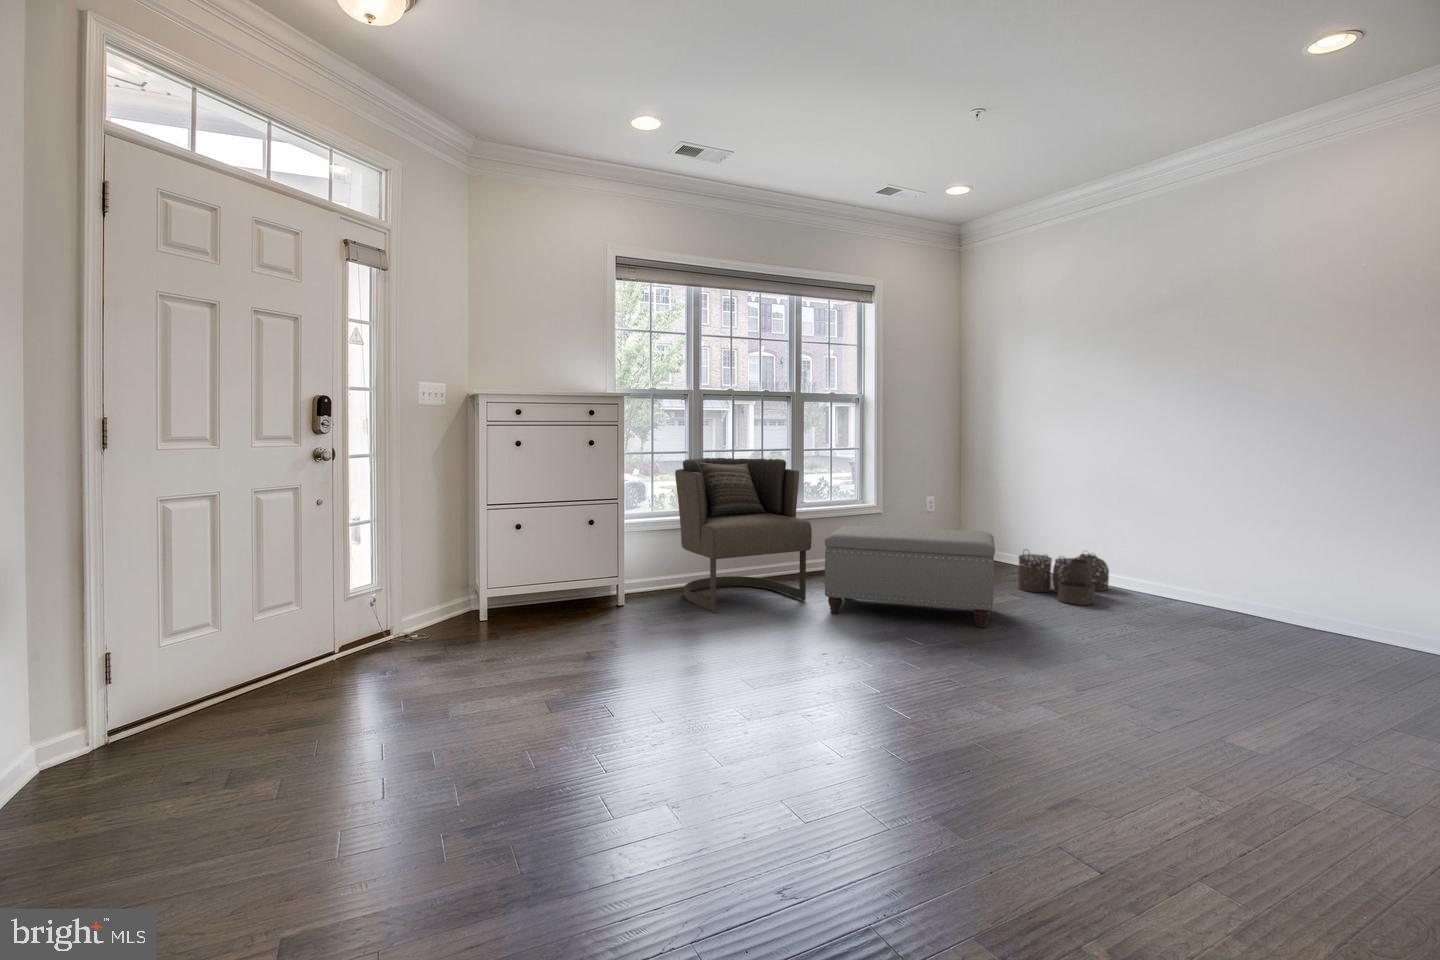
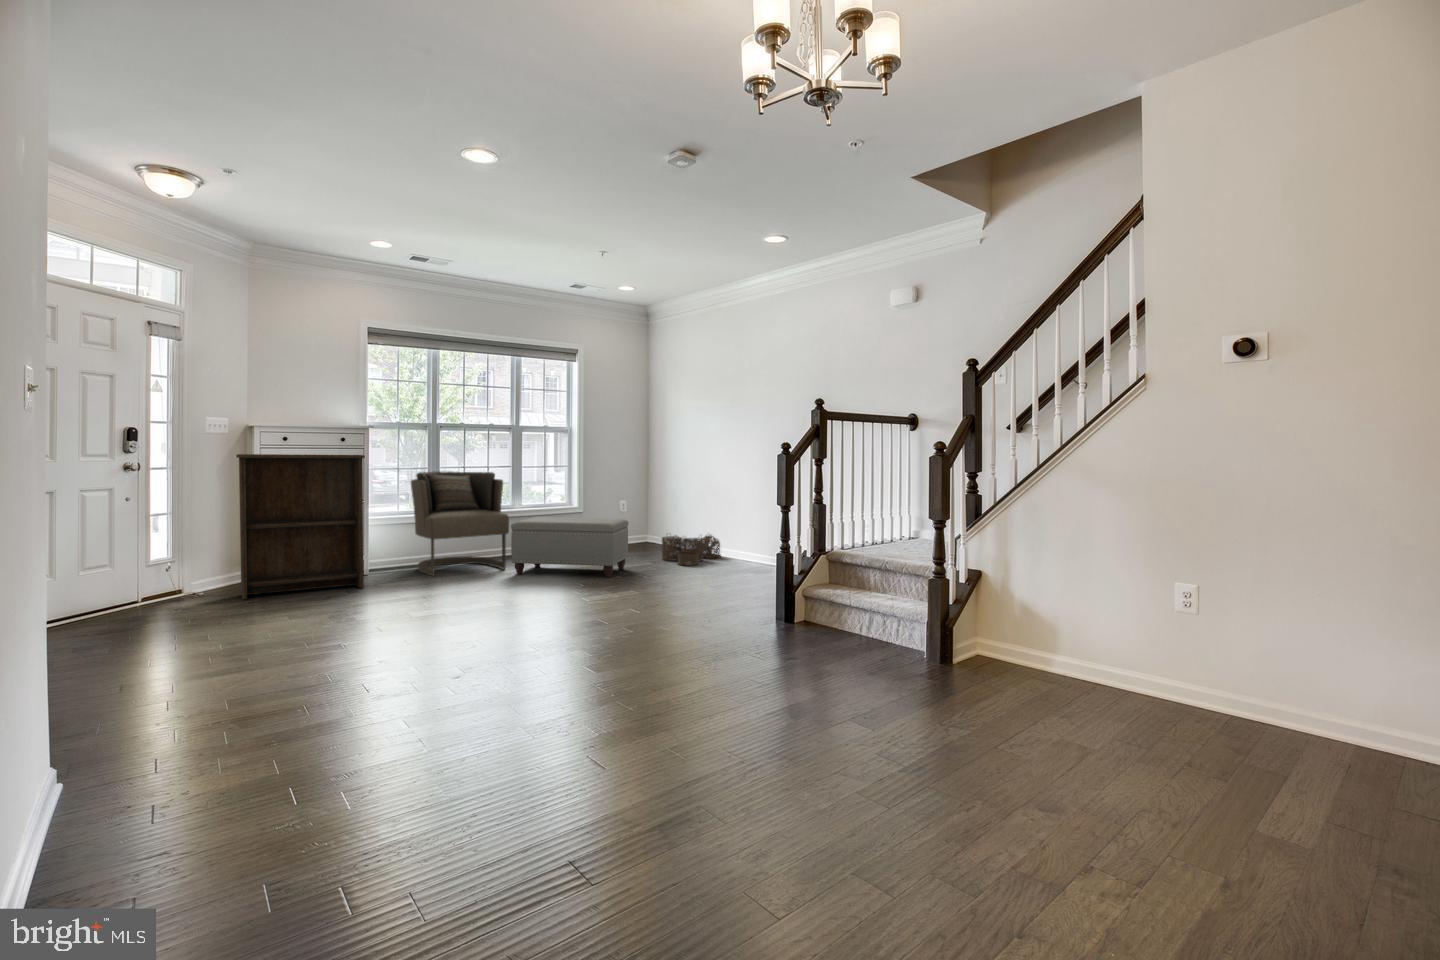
bookshelf: none [460,435,632,653] -> present [236,454,365,599]

